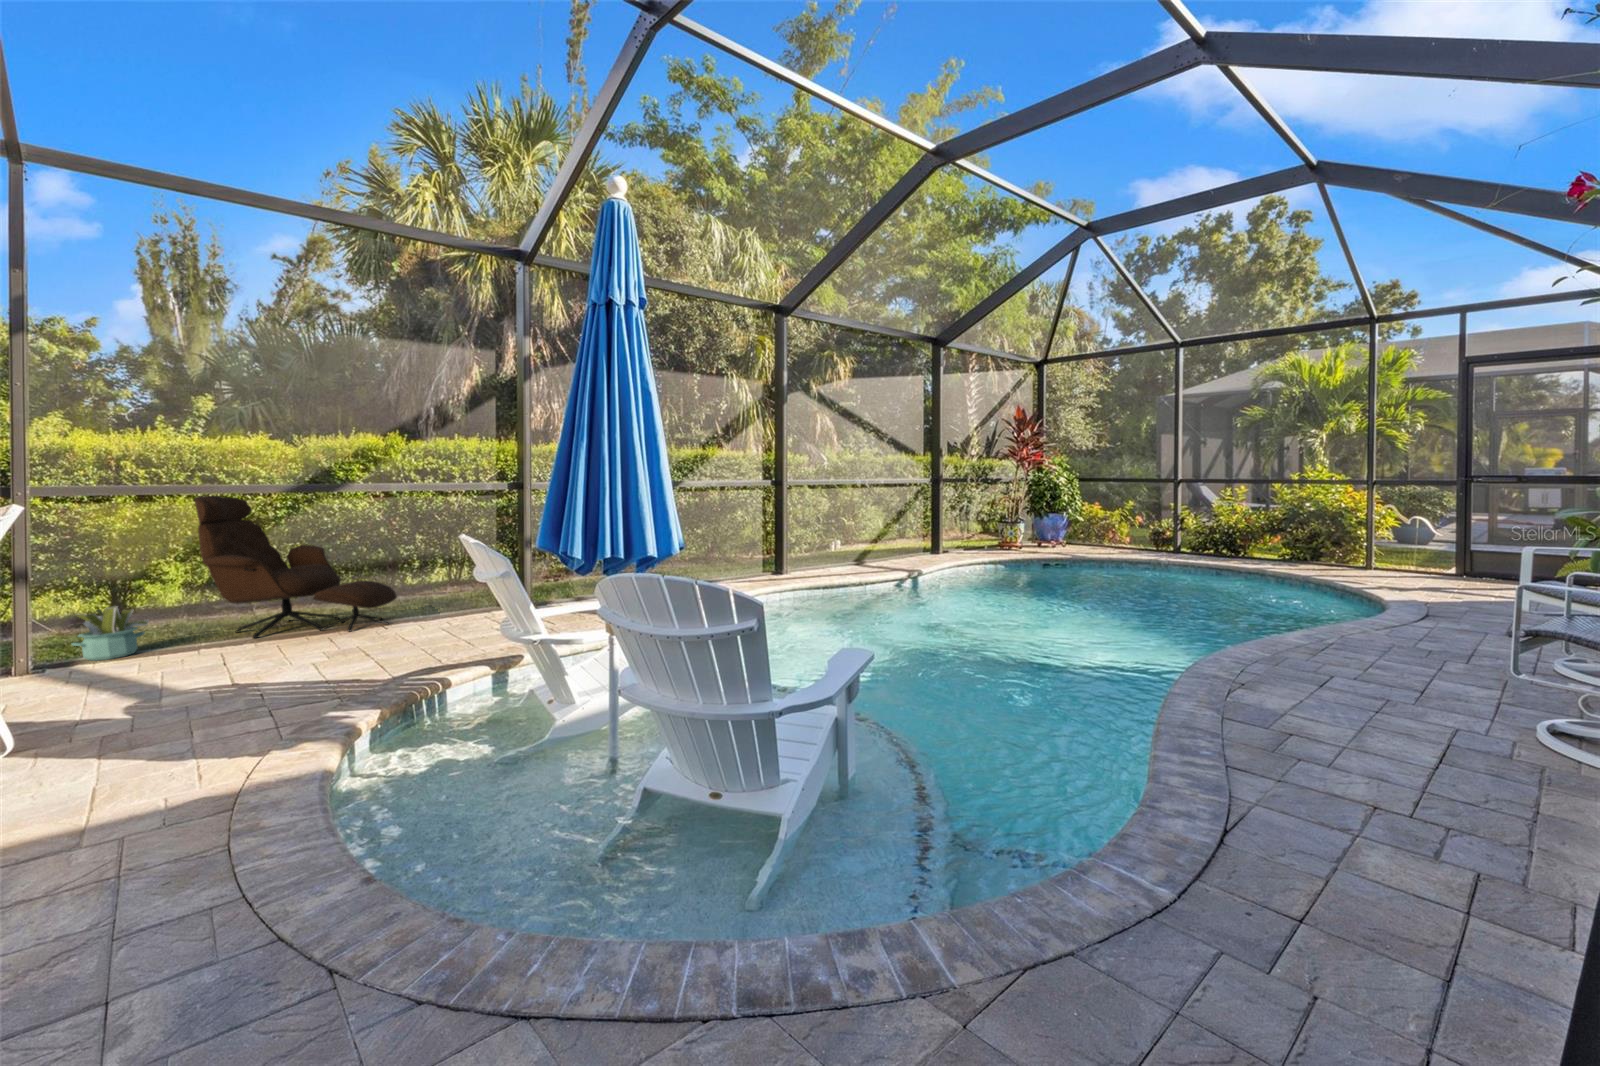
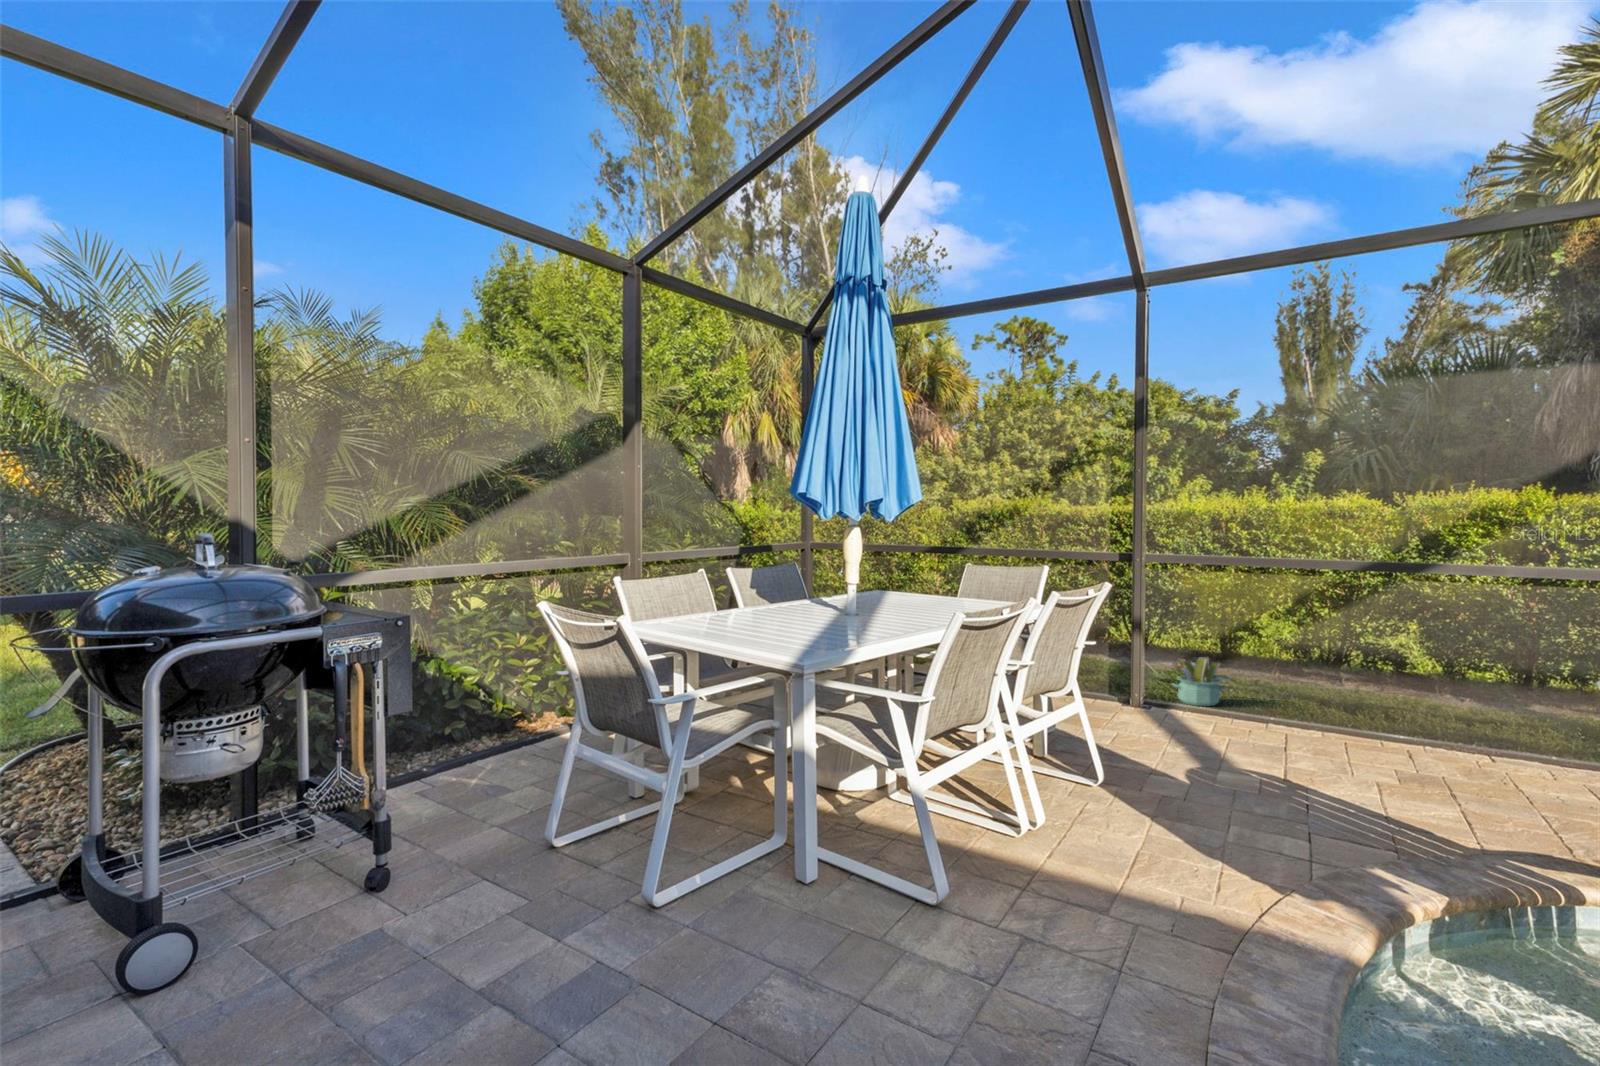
lounge chair: present [195,495,397,638] -> none [1283,557,1518,752]

